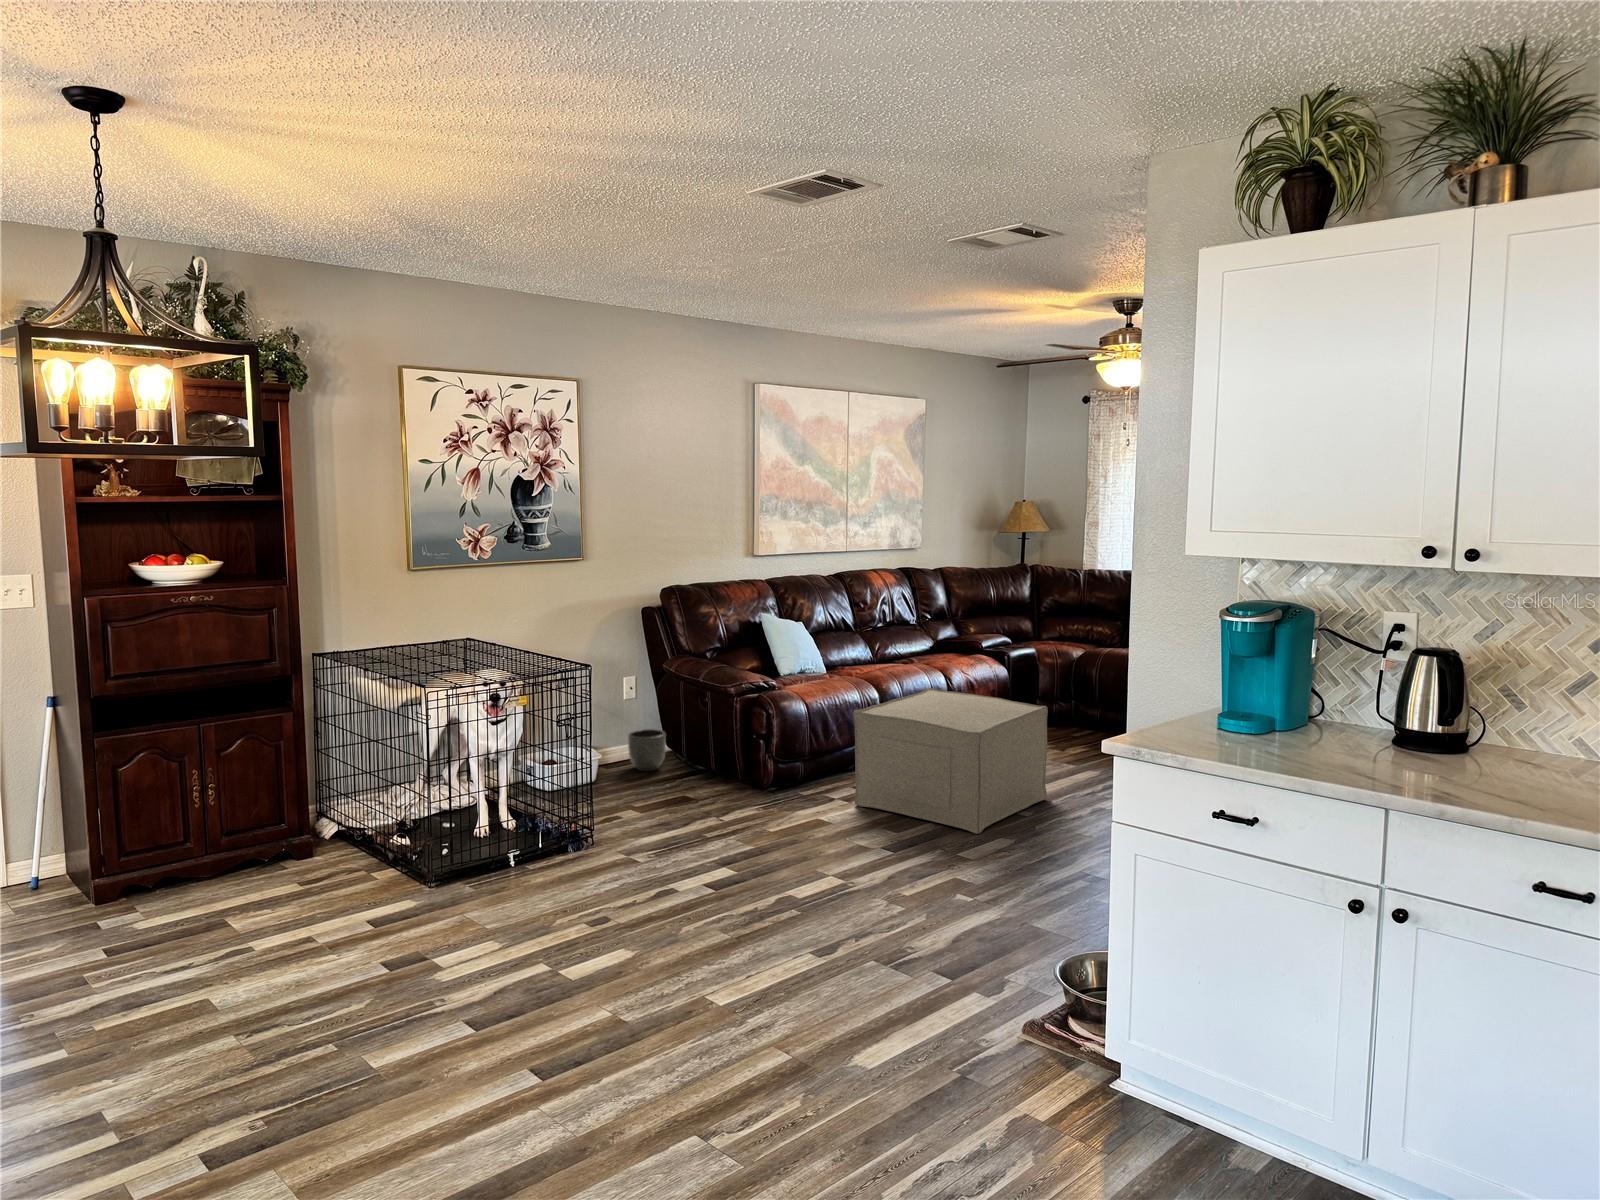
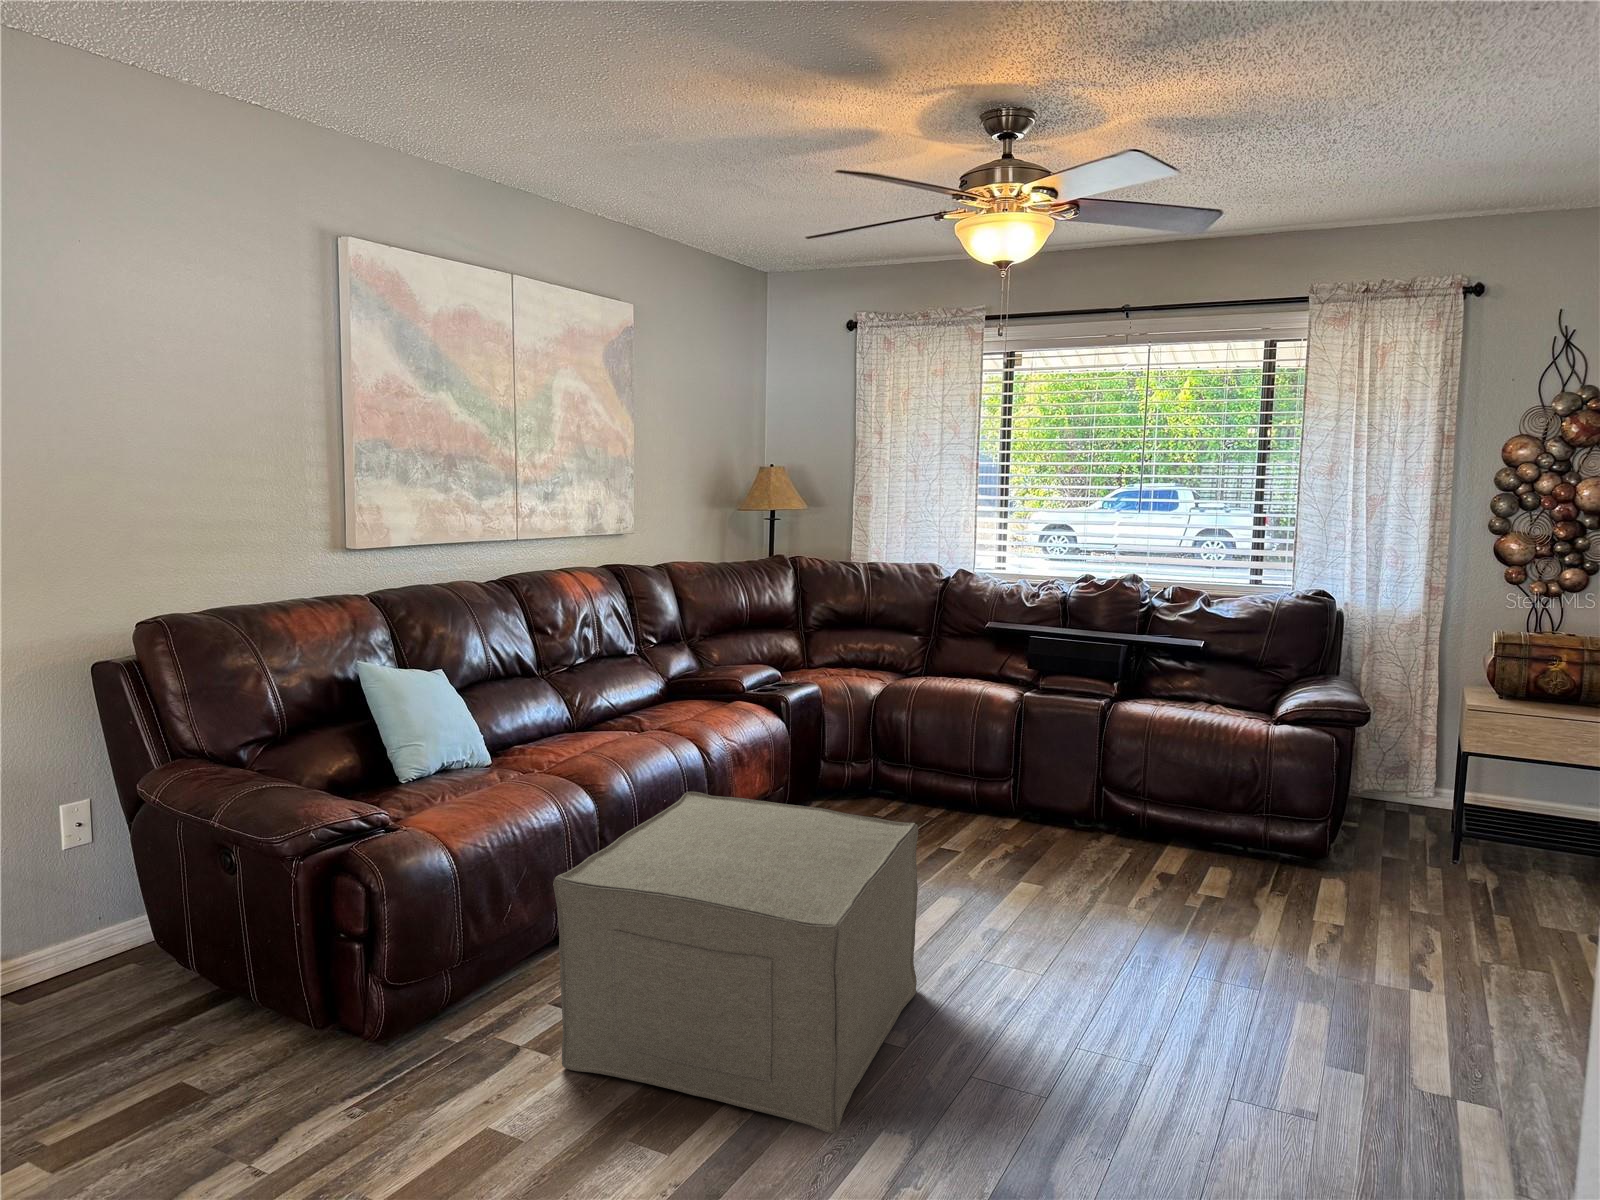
planter: present [628,729,666,771] -> none [55,915,149,1013]

